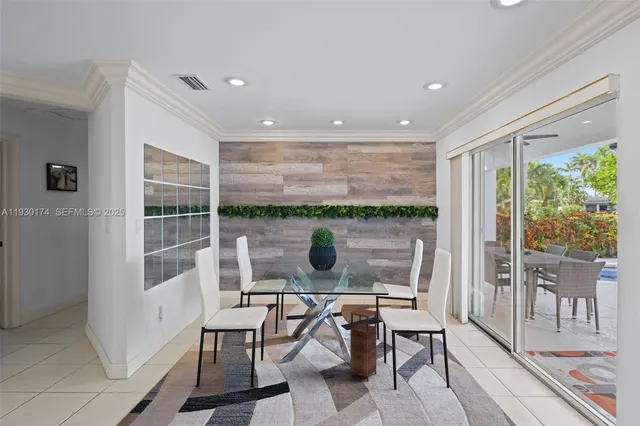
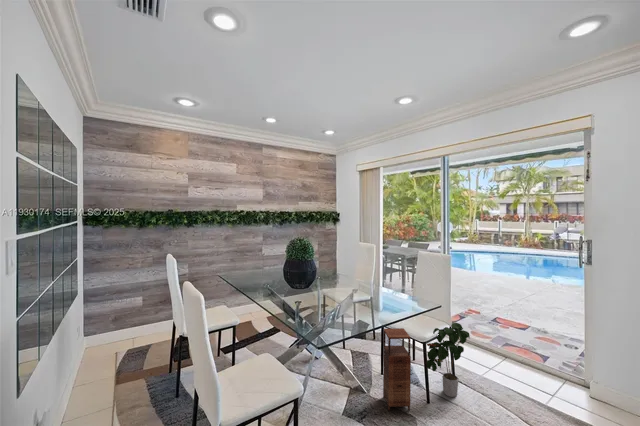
potted plant: none [390,317,456,389] -> present [427,323,470,397]

